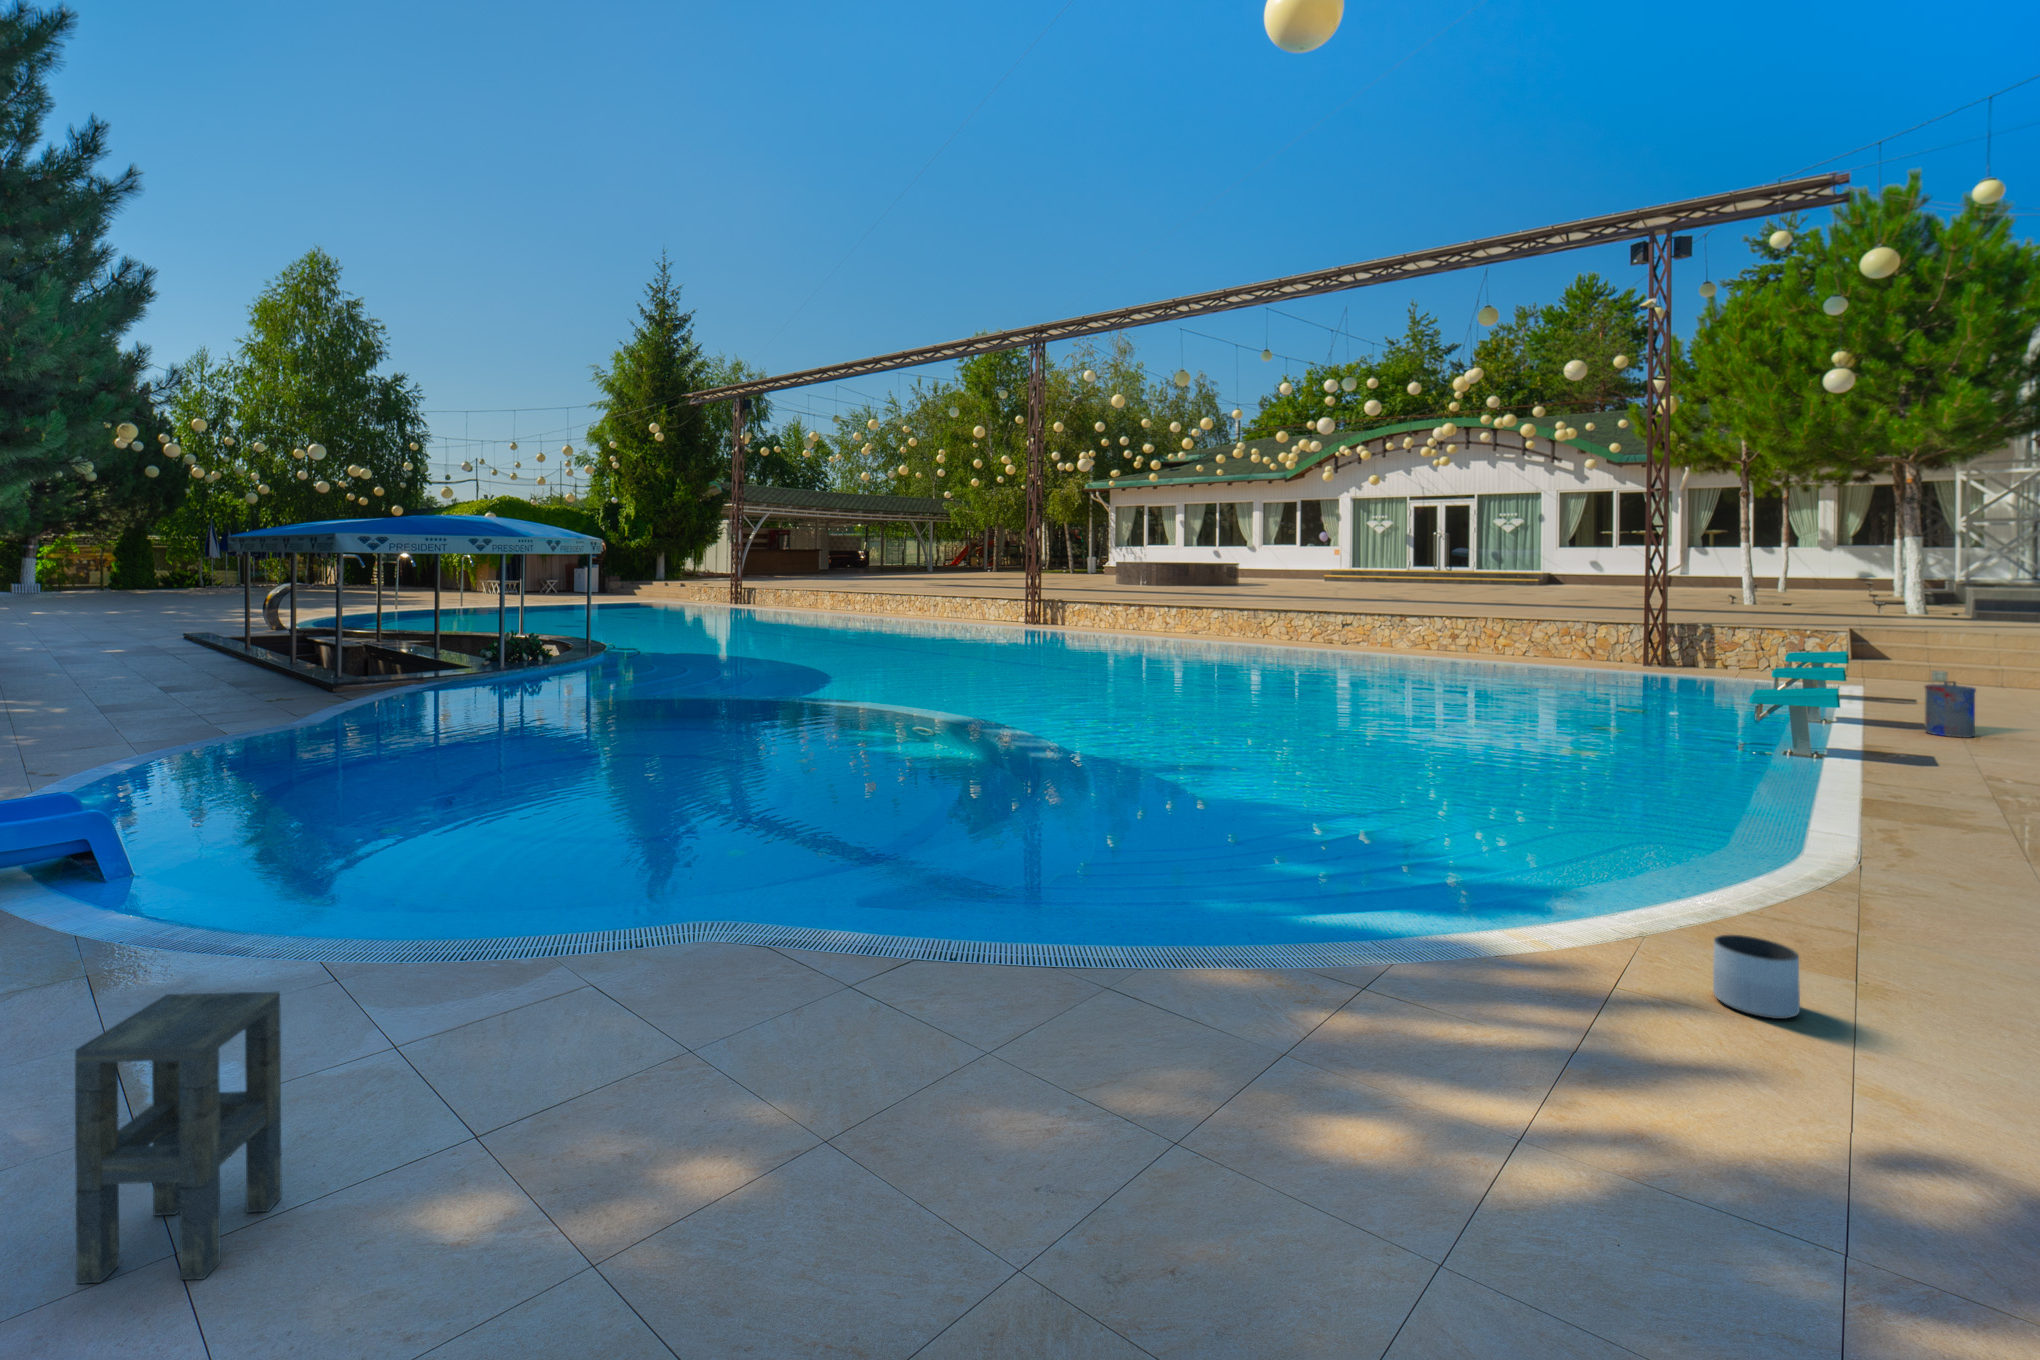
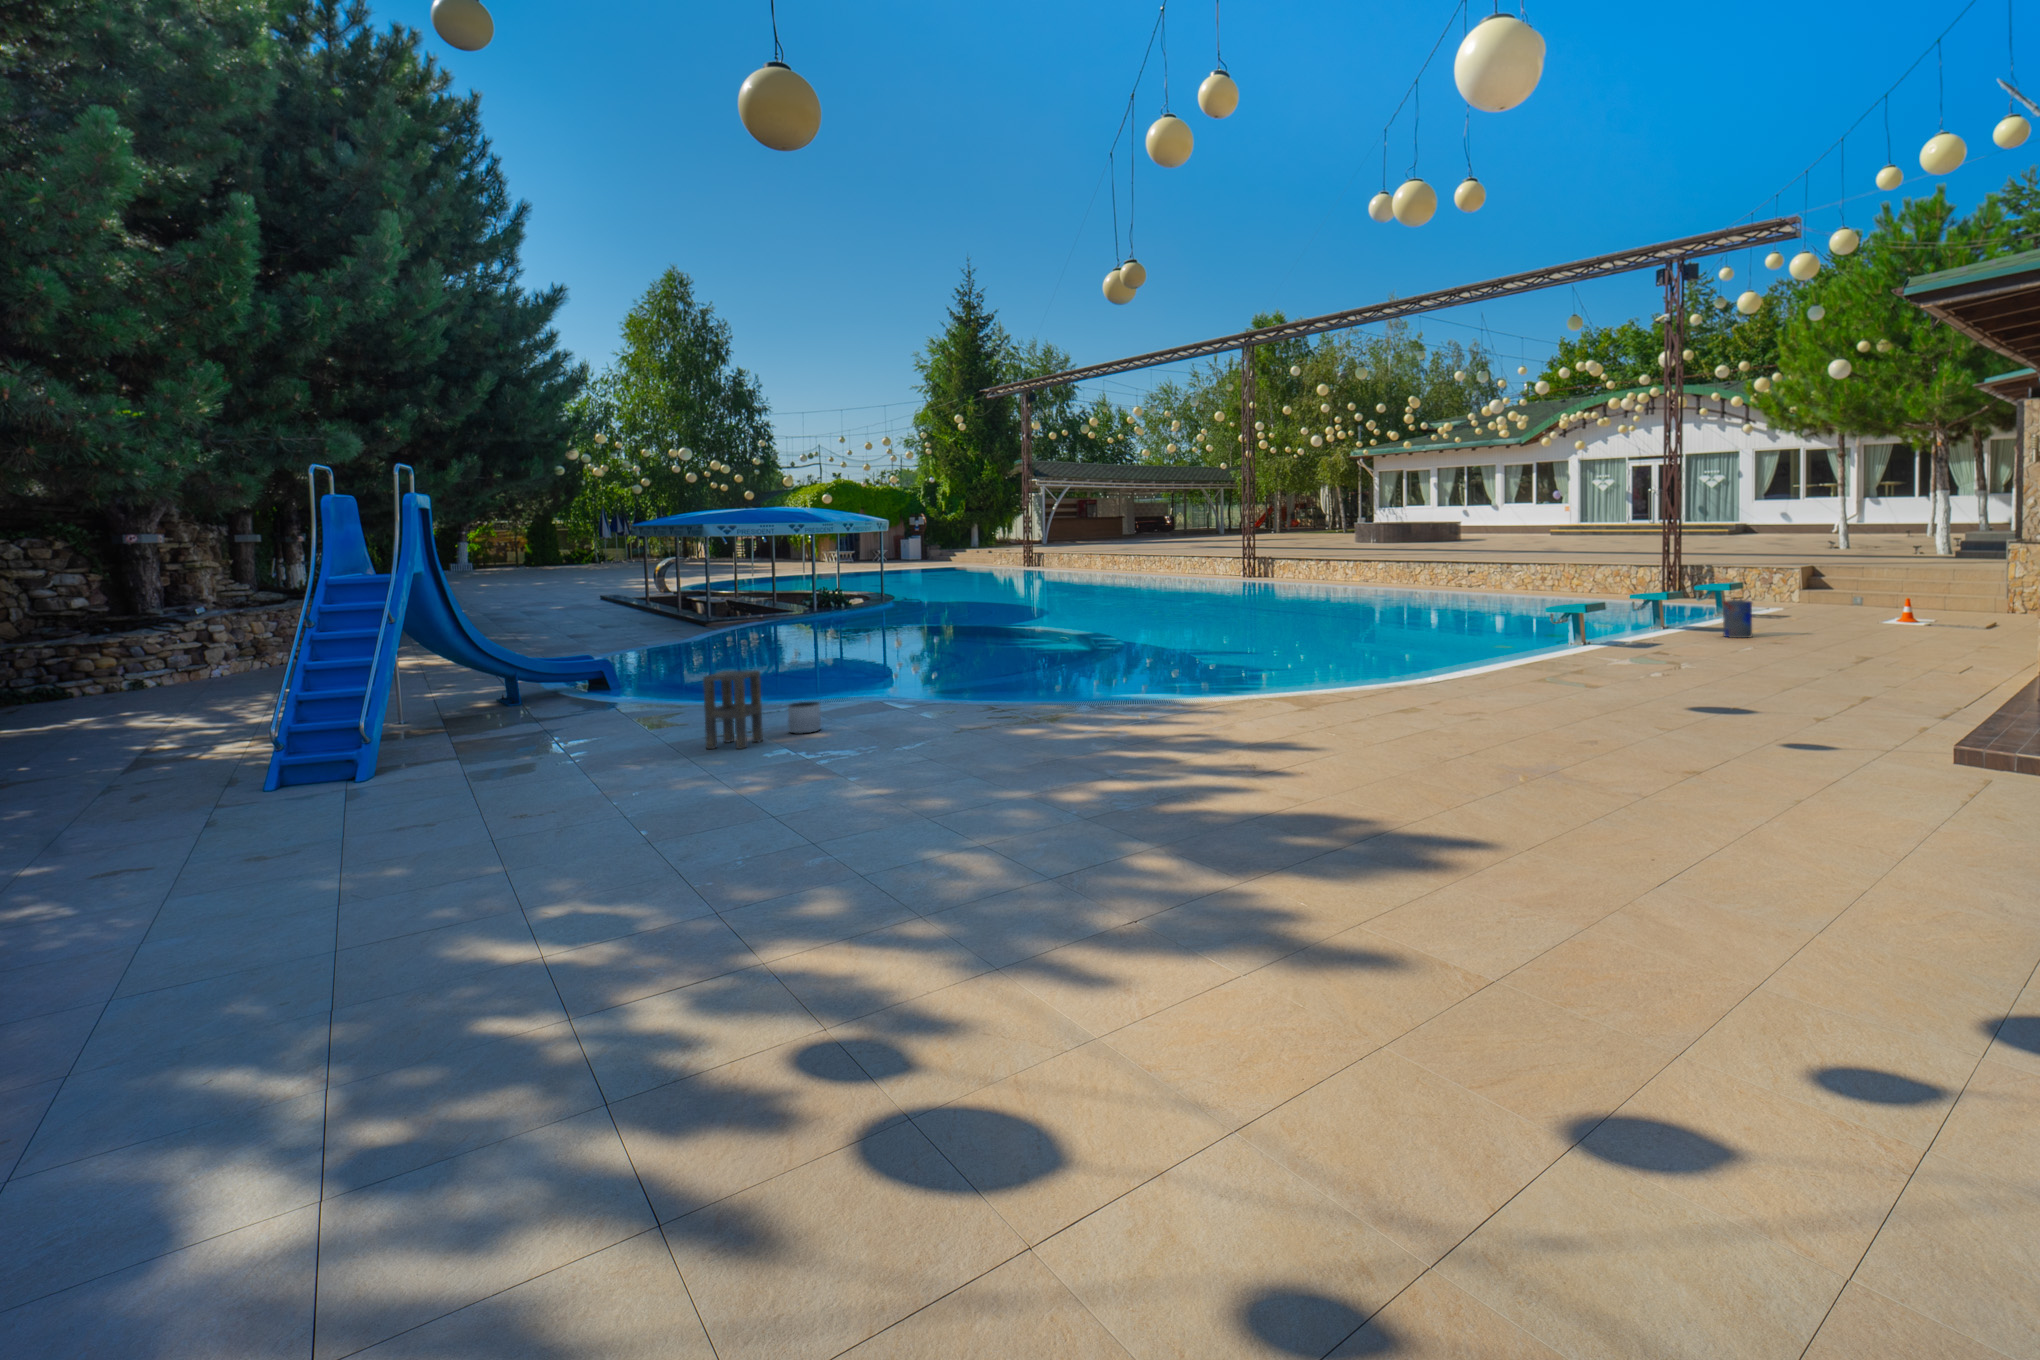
planter: present [1713,935,1800,1019] -> present [788,702,821,734]
side table: present [75,992,281,1284] -> present [703,670,763,749]

